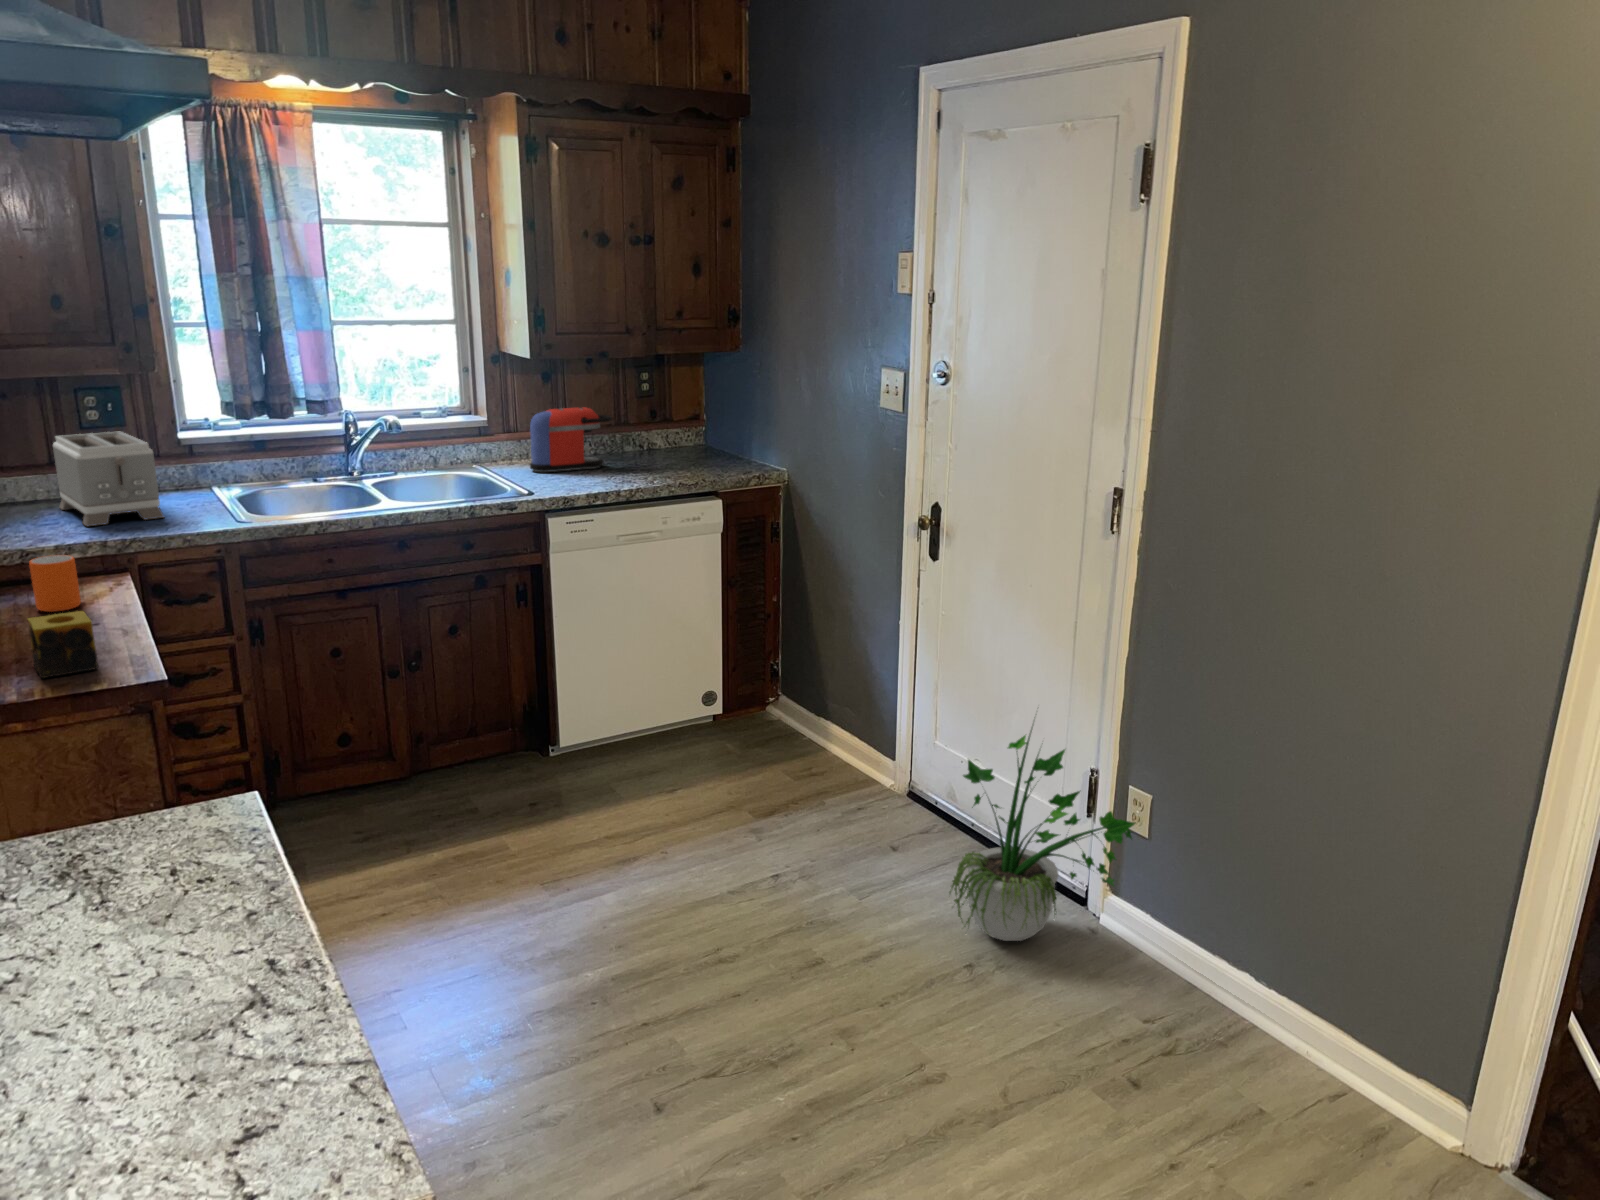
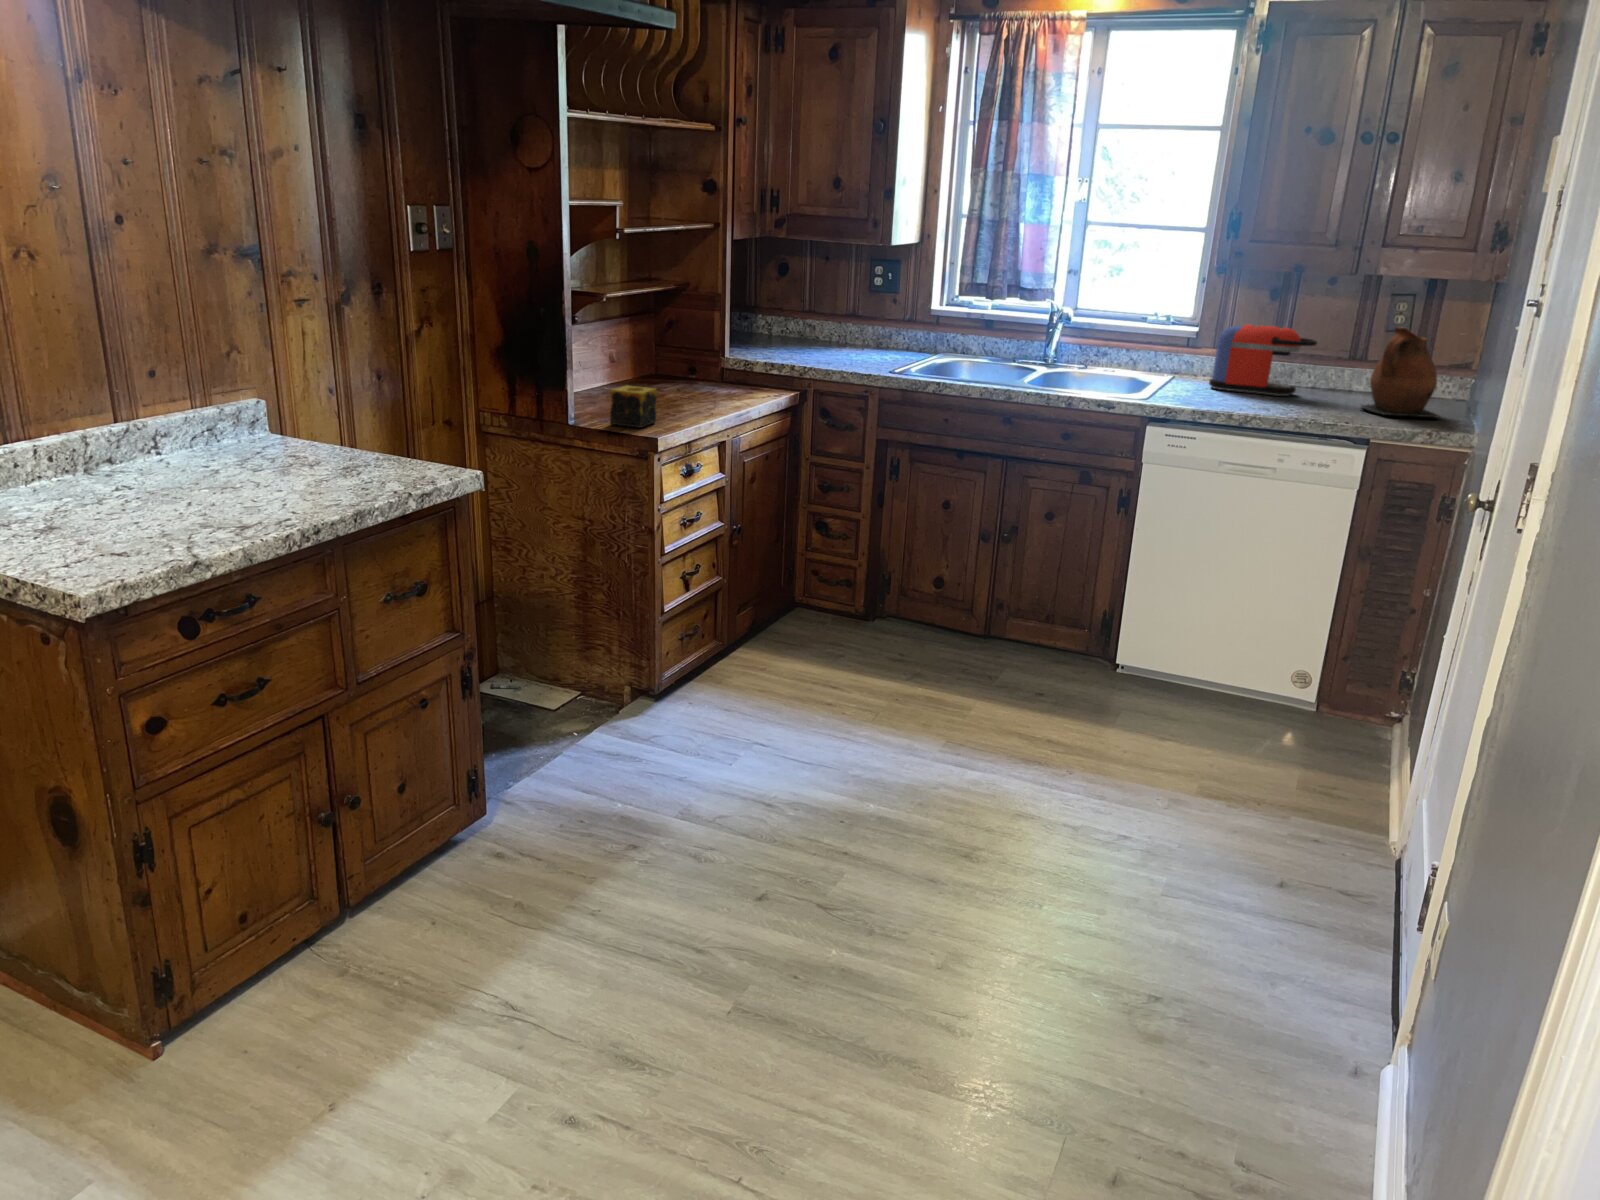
ceramic pitcher: none [662,396,729,469] -> present [1360,327,1440,418]
toaster: present [53,431,164,526] -> none [807,293,880,362]
mug: present [29,555,81,612] -> none [702,362,738,401]
potted plant: present [950,727,1135,941] -> none [1178,740,1421,1032]

